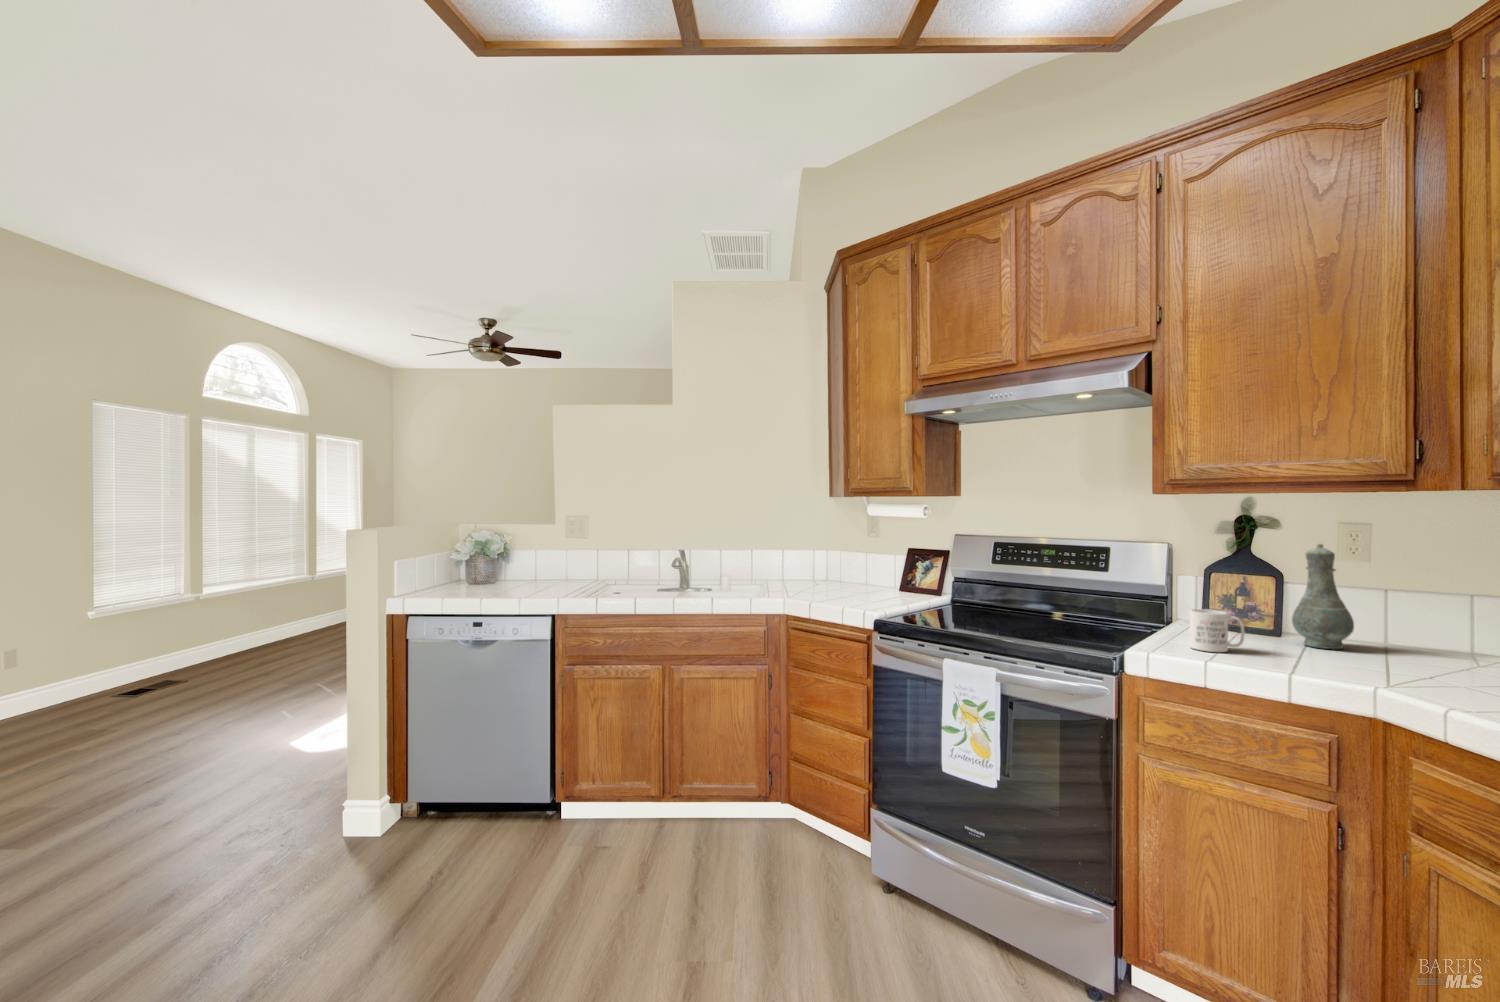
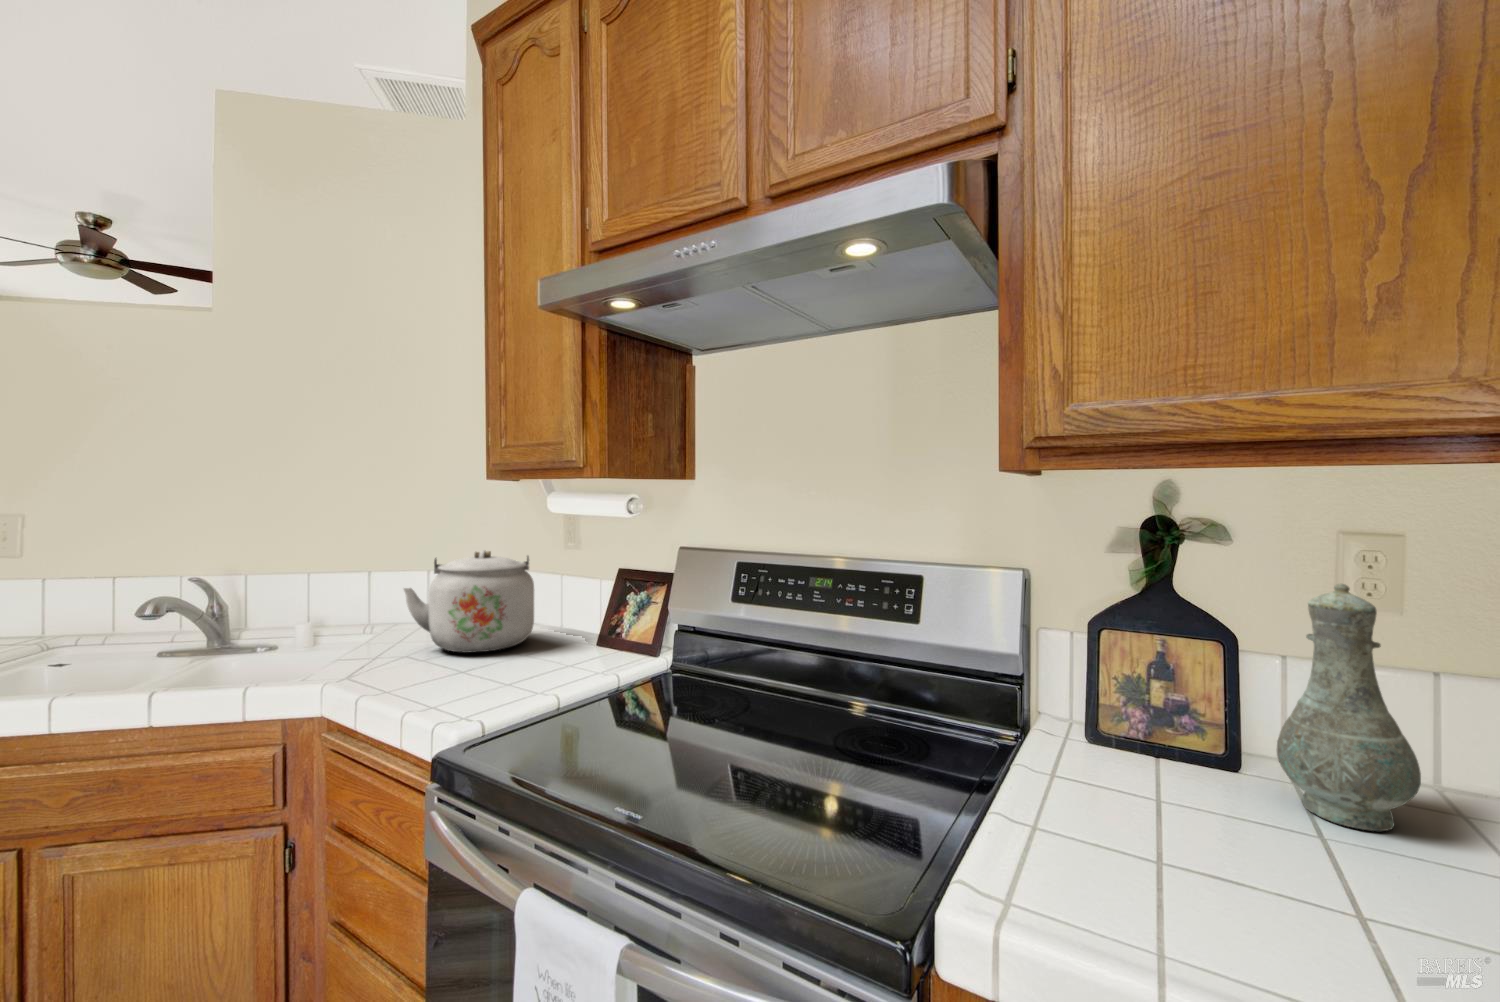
kettle: none [787,536,855,593] -> present [403,550,534,653]
mug: present [1190,609,1245,652] -> none [1085,753,1216,887]

